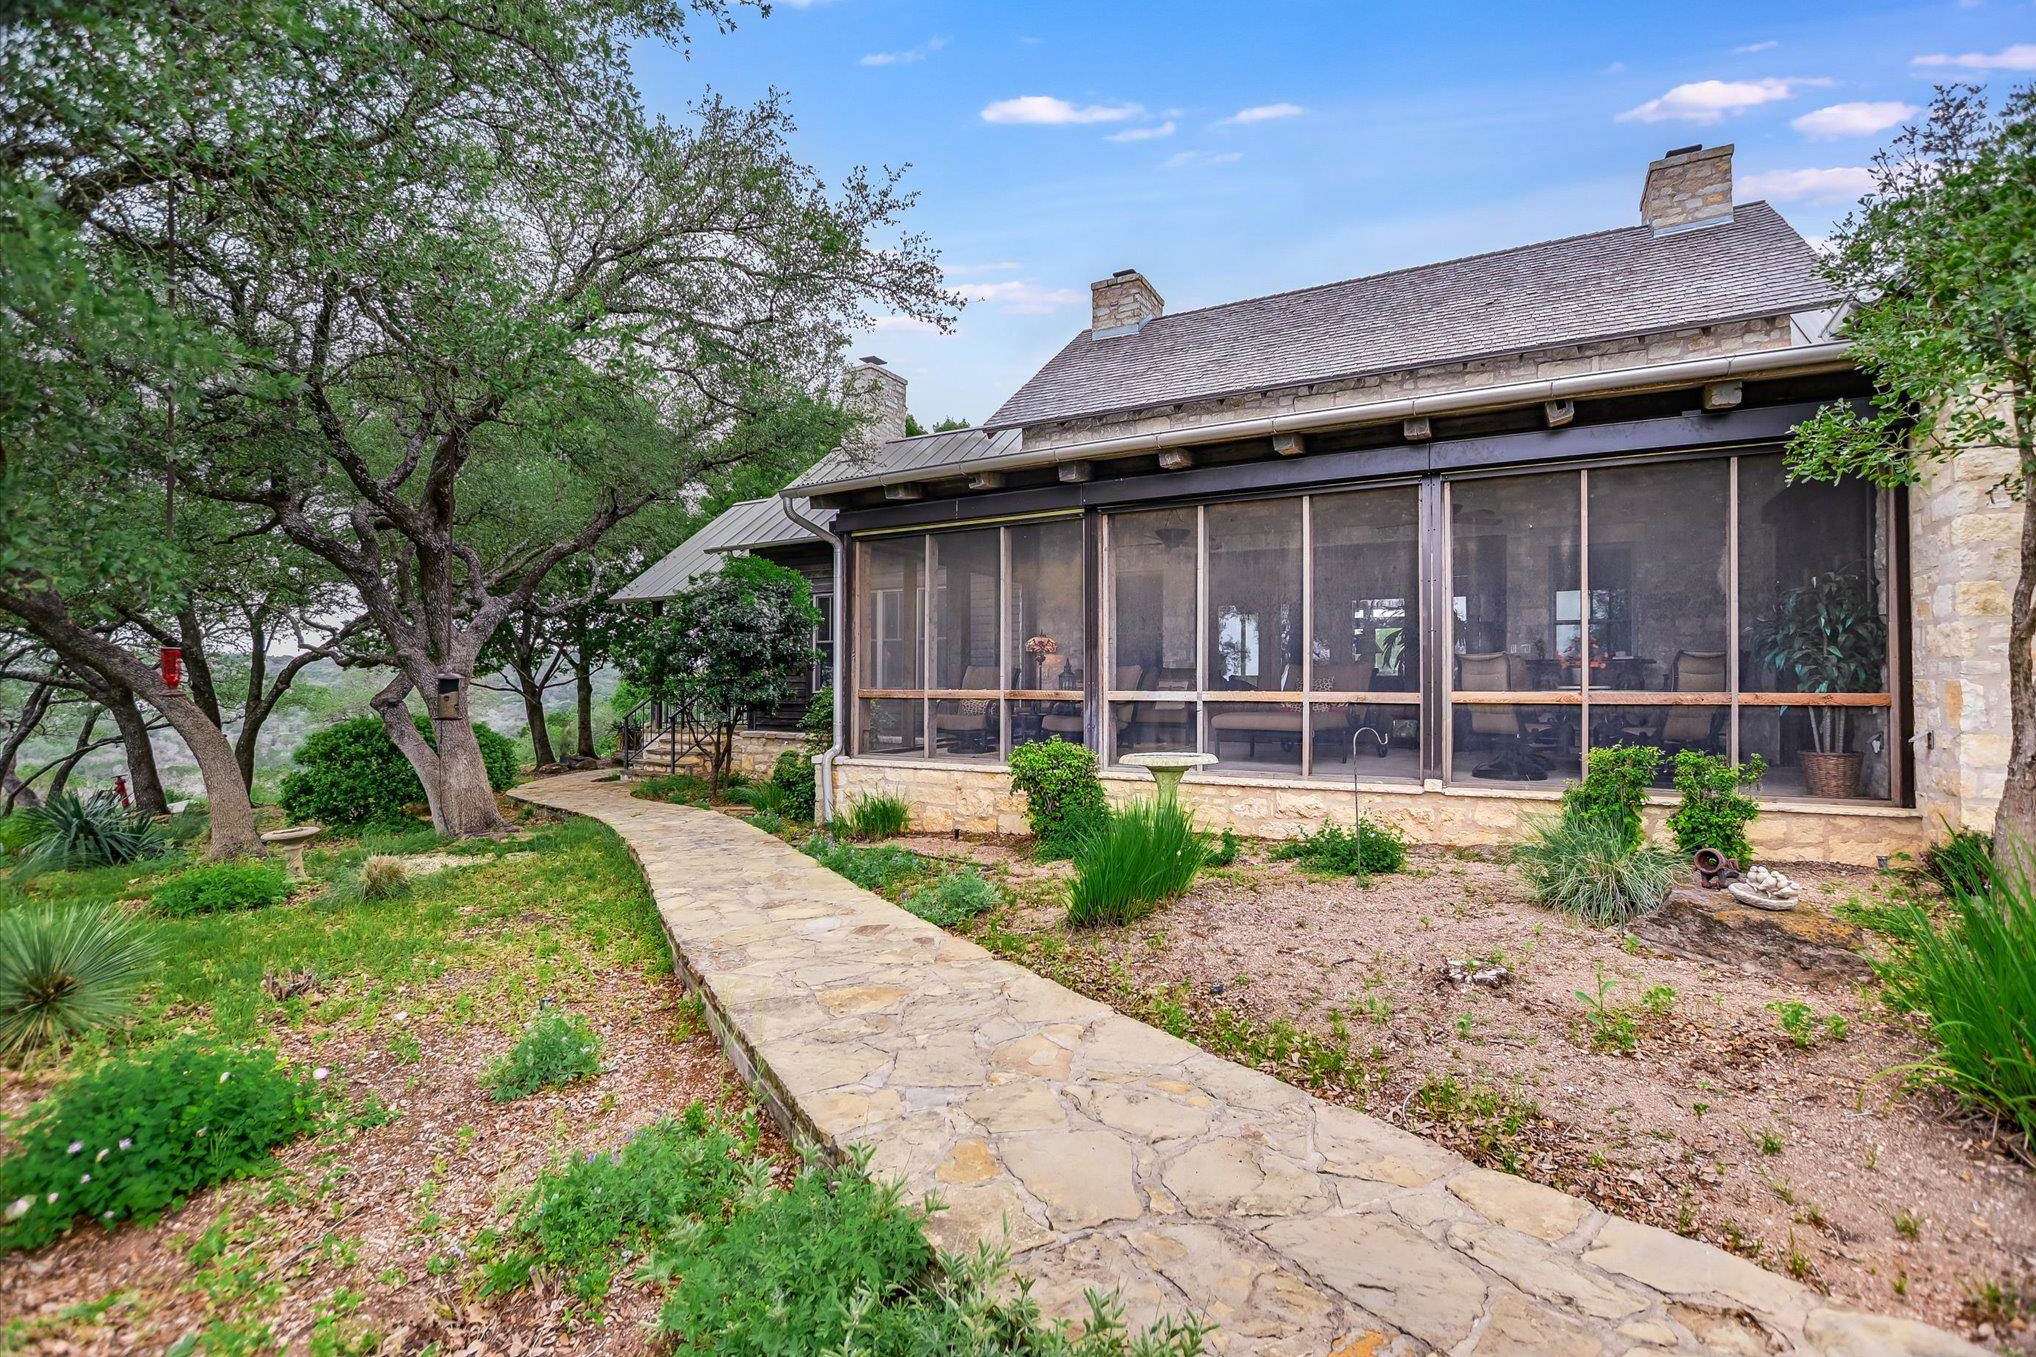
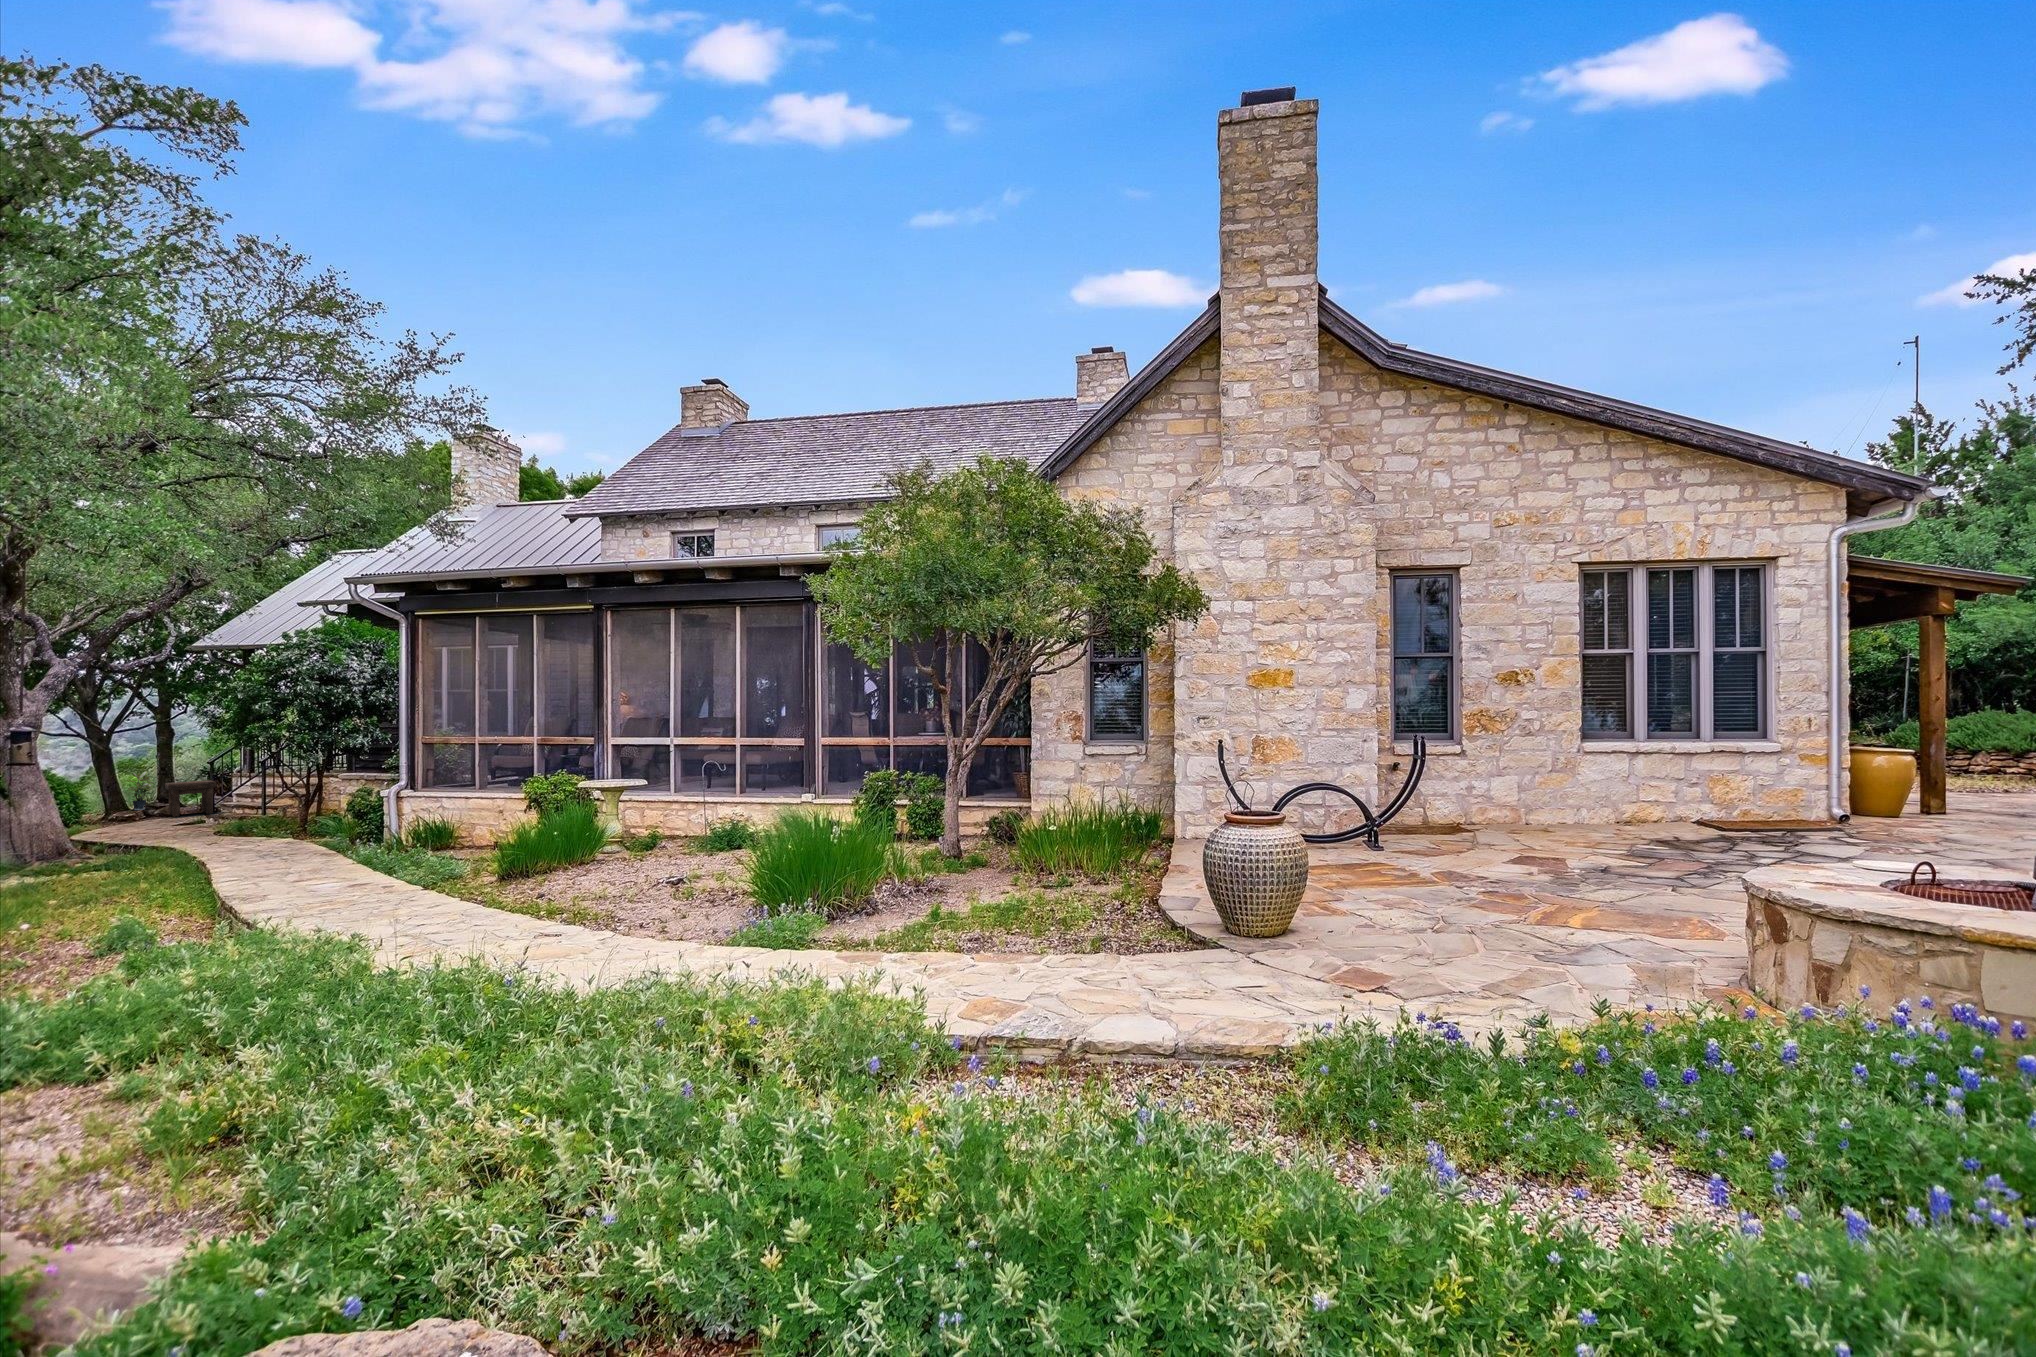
stool: none [586,737,630,774] -> present [165,780,216,817]

